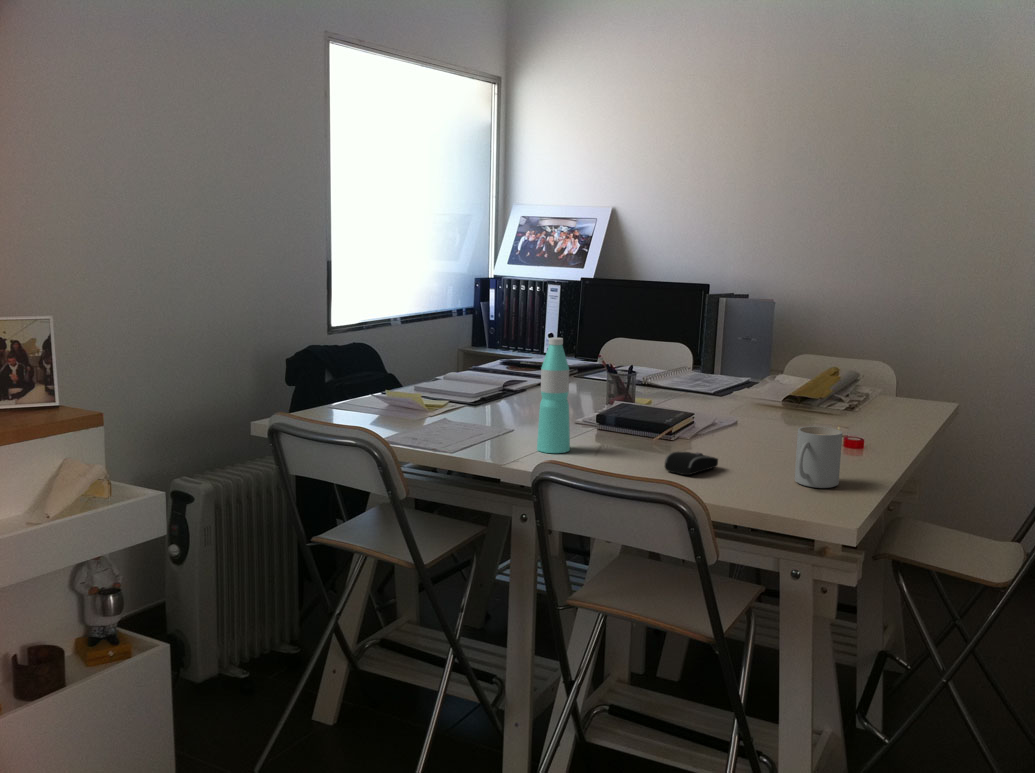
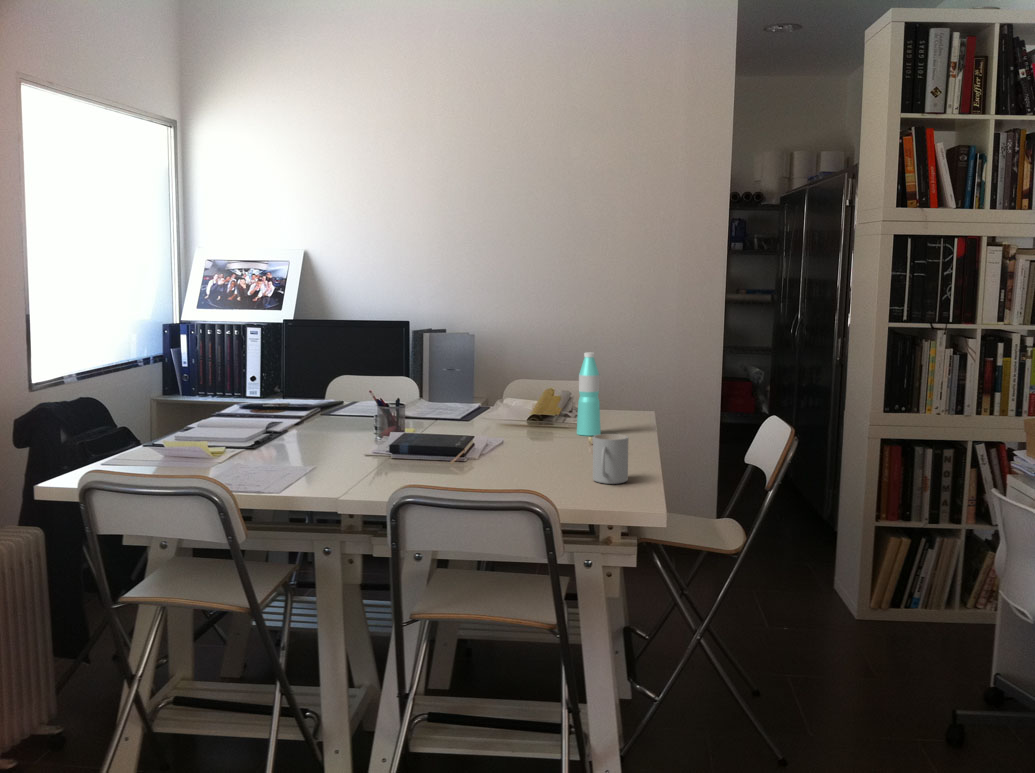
water bottle: present [537,338,570,453] -> present [577,352,601,436]
computer mouse: present [665,452,718,475] -> none [487,466,527,486]

